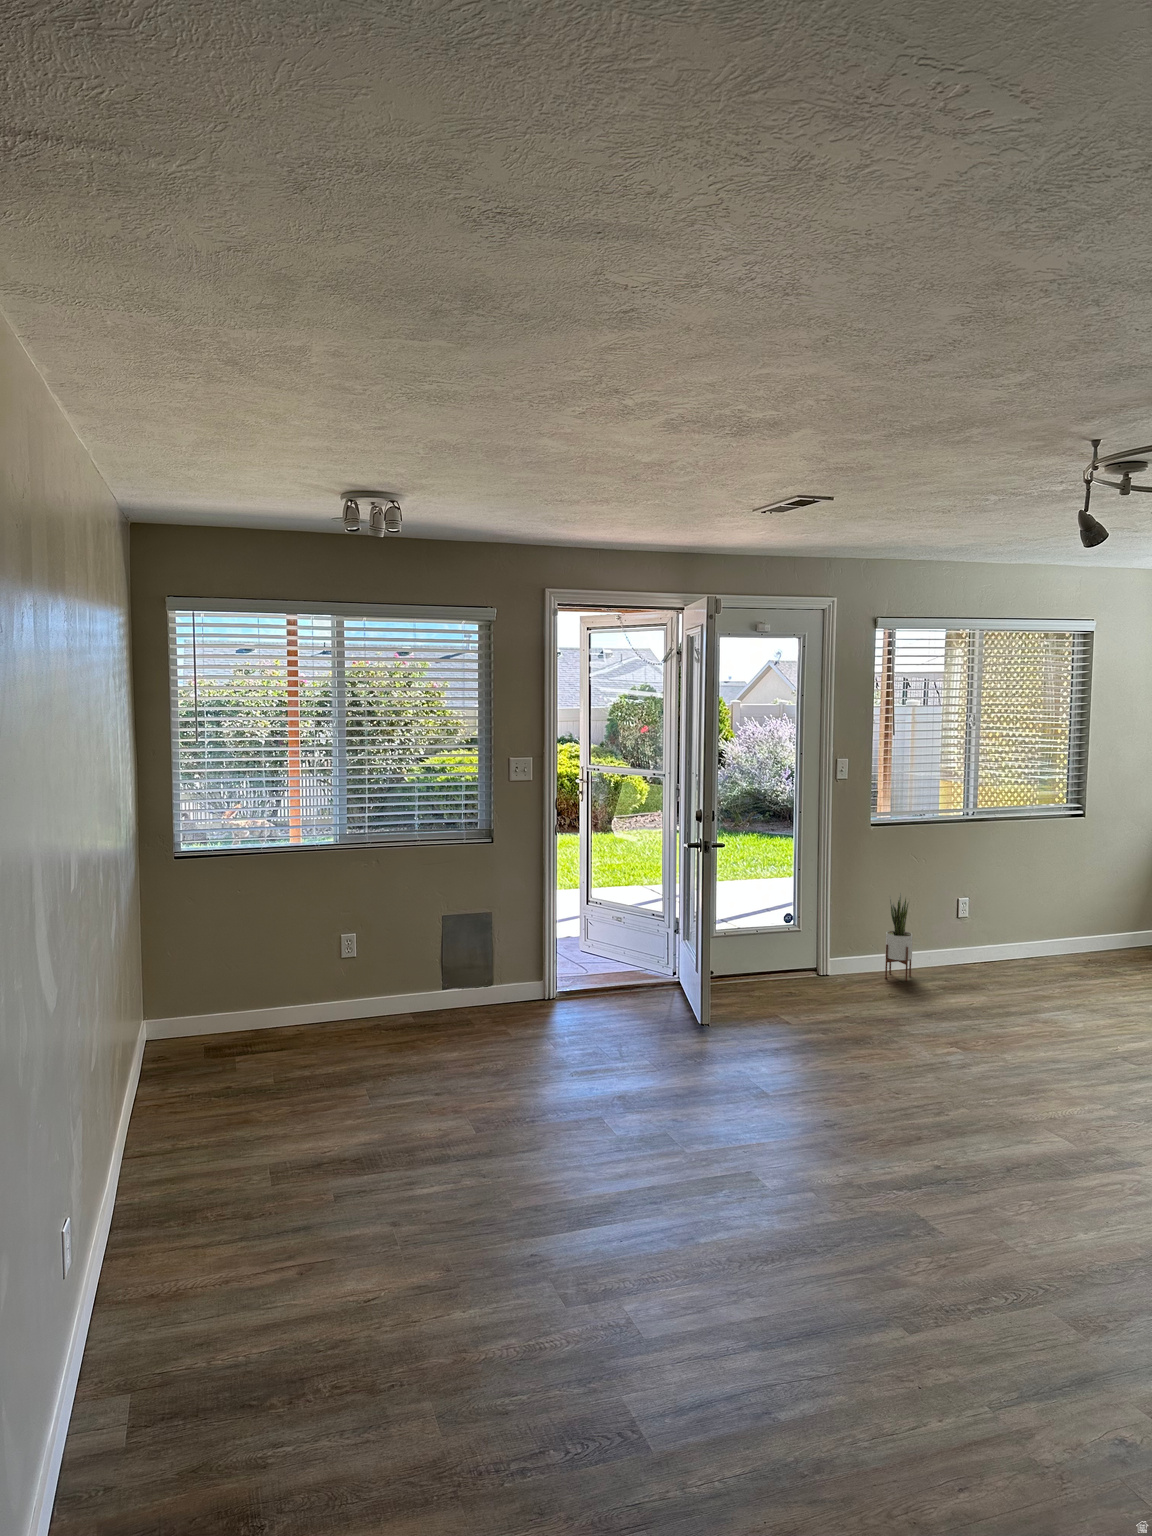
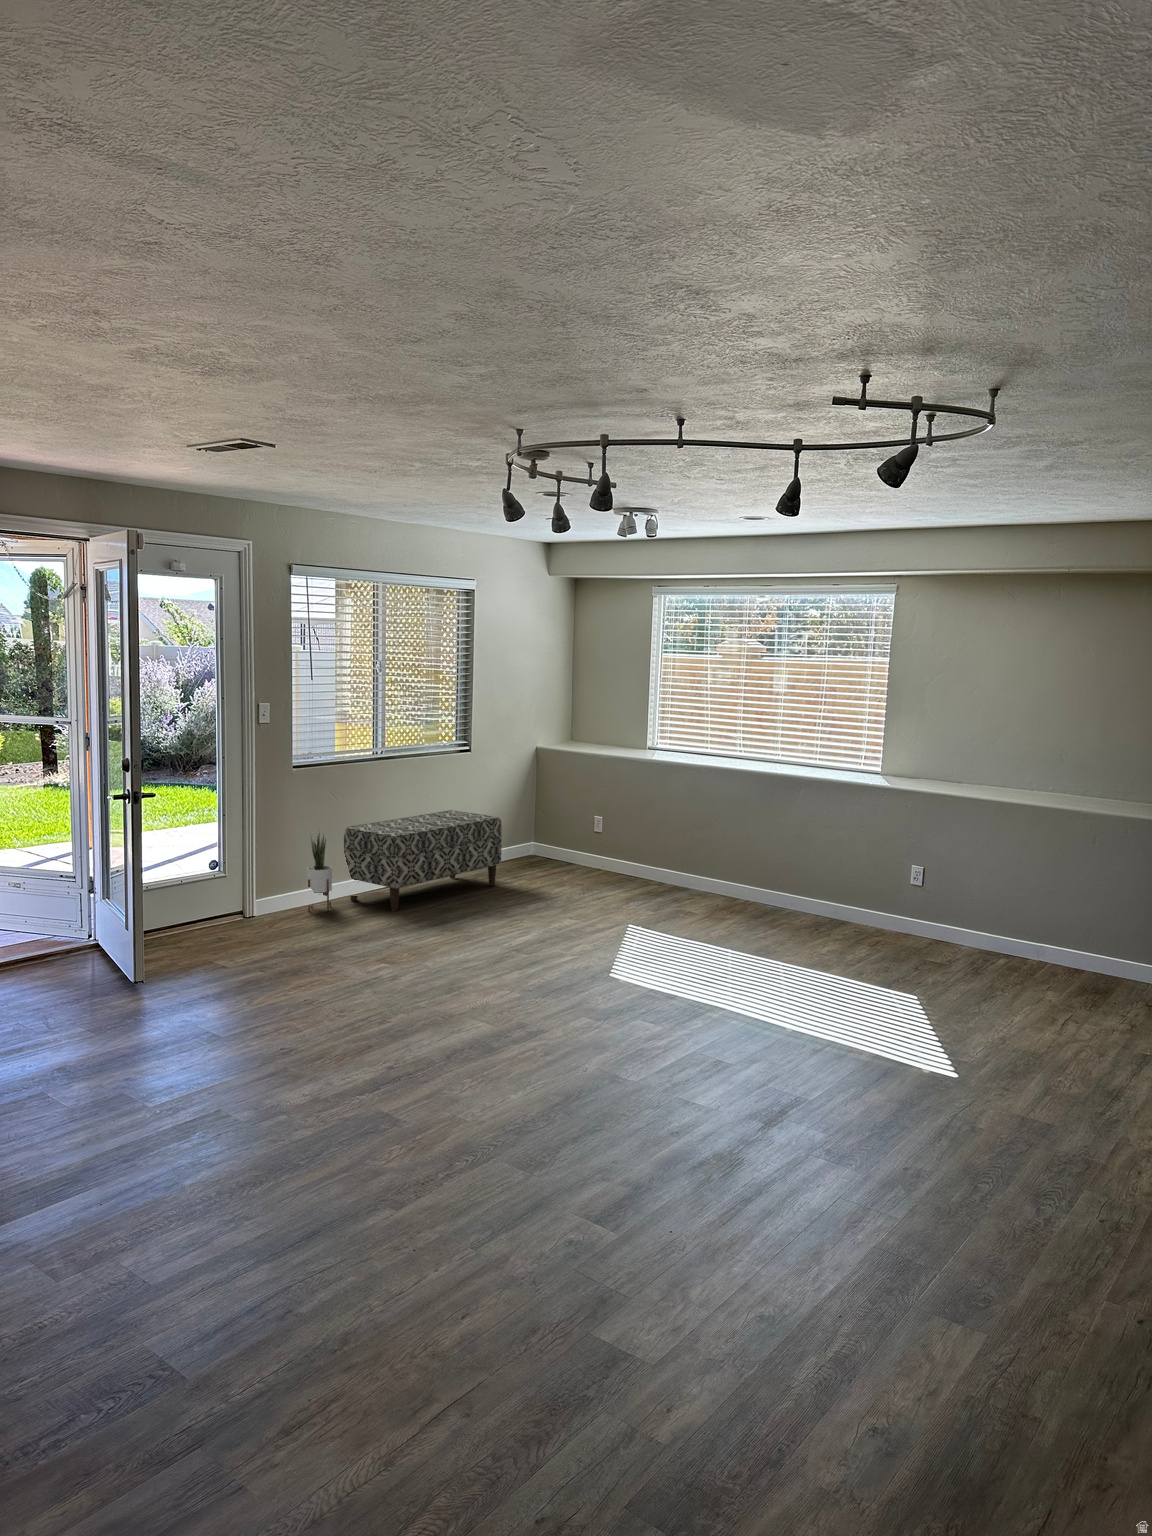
bench: none [928,883,1126,992] -> present [344,810,502,911]

